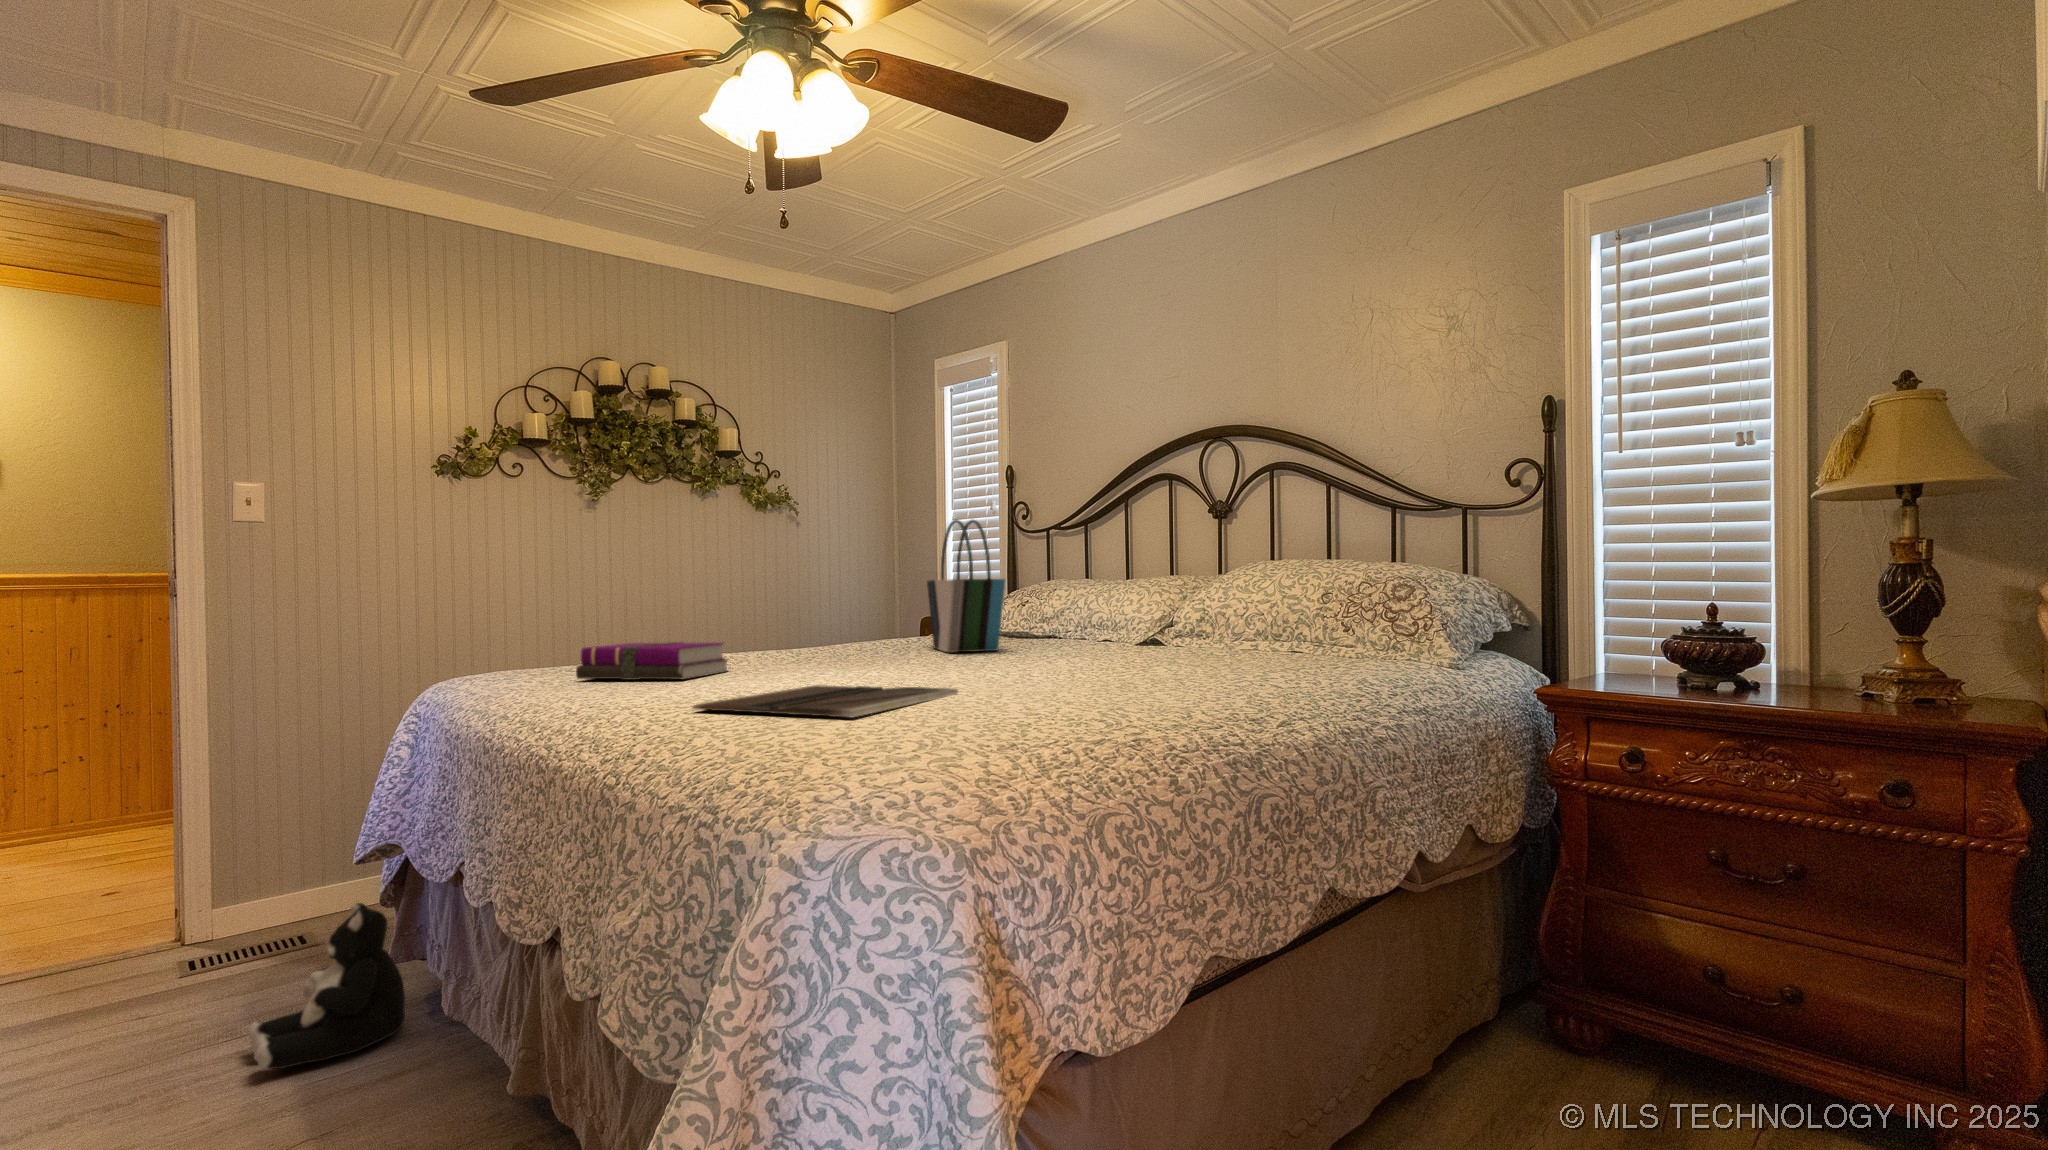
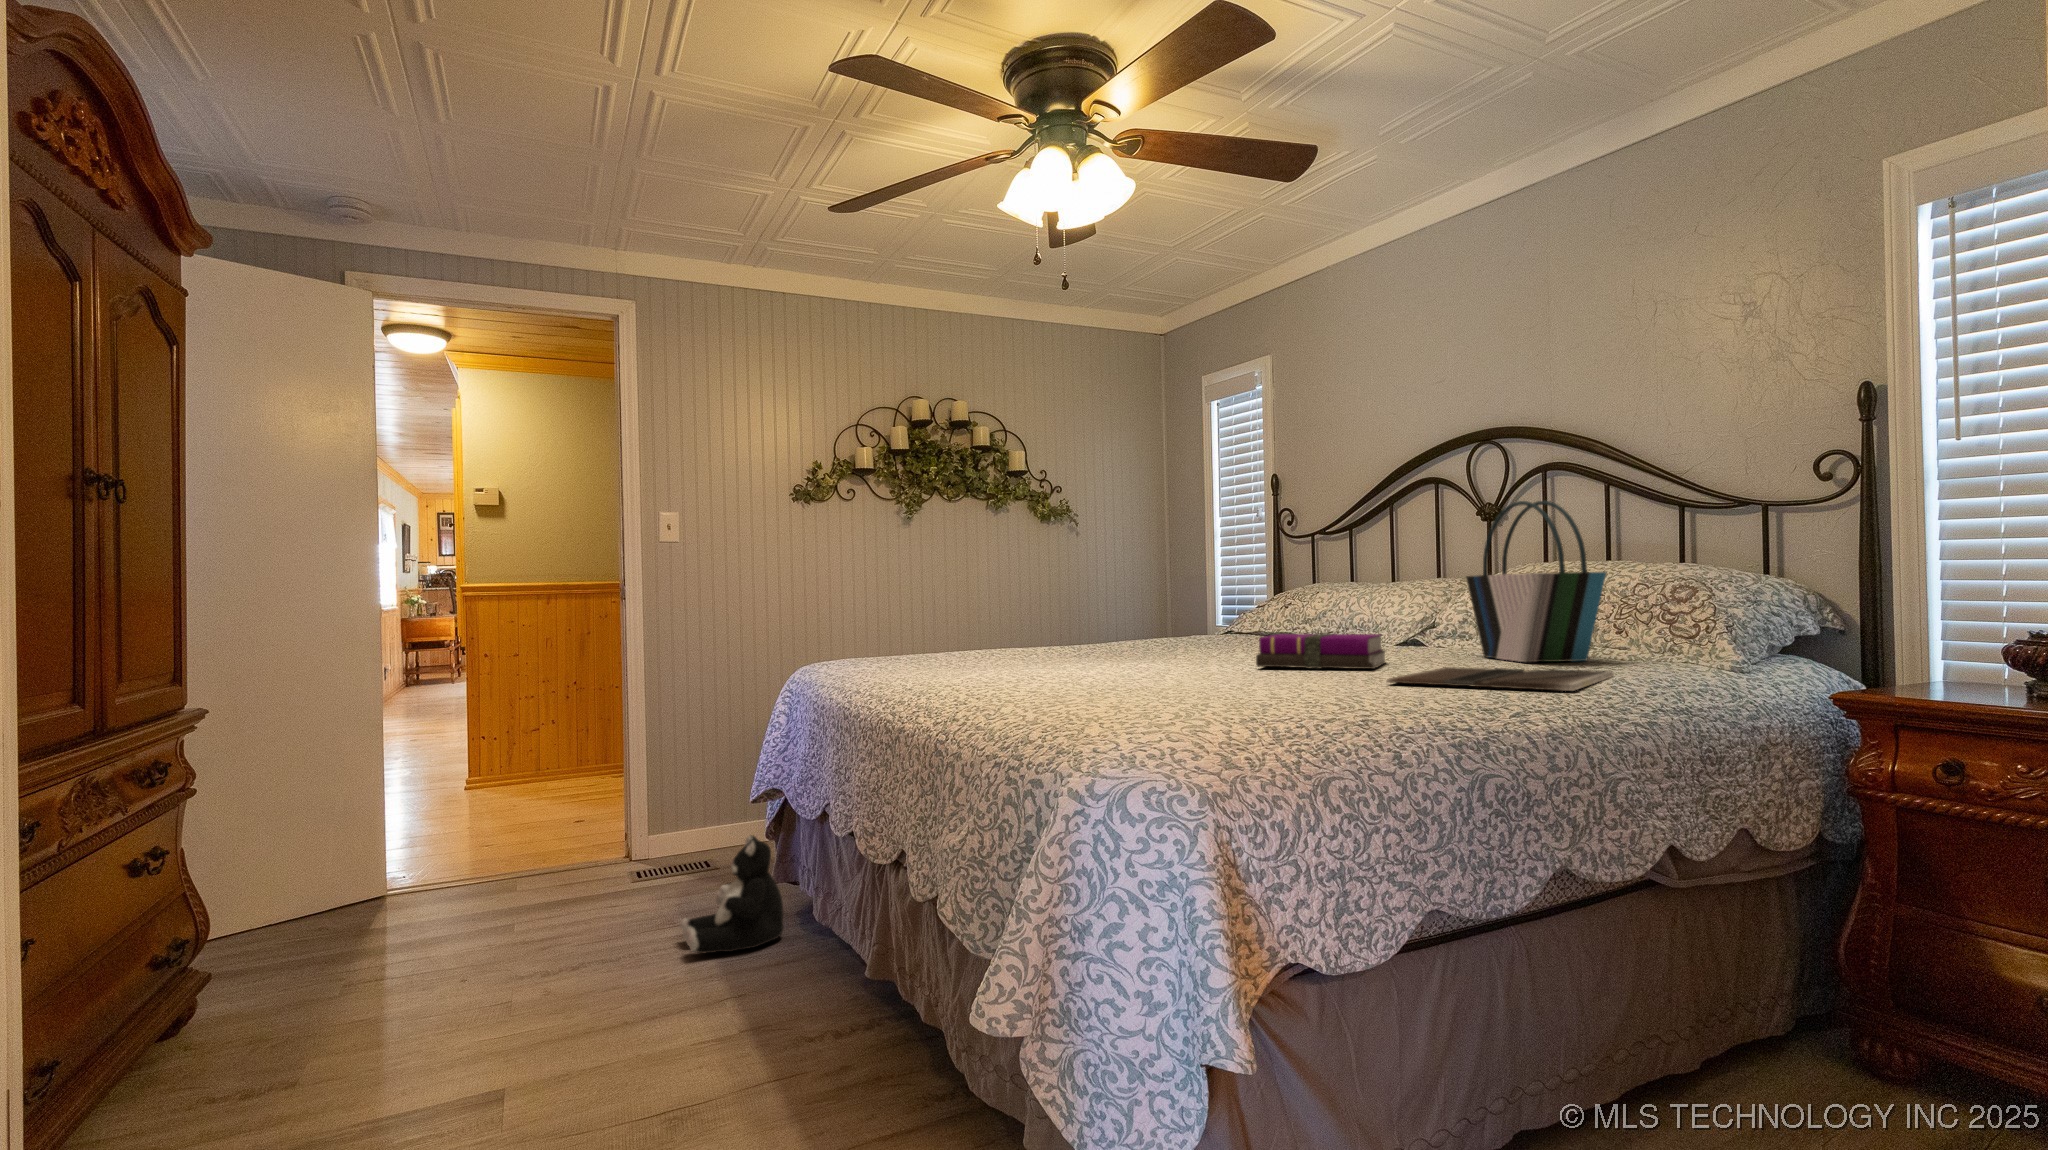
tote bag: present [927,520,1005,652] -> present [1466,501,1606,662]
notebook: present [576,642,728,680] -> present [1256,633,1386,669]
laptop: present [692,685,958,718] -> present [1387,667,1613,691]

